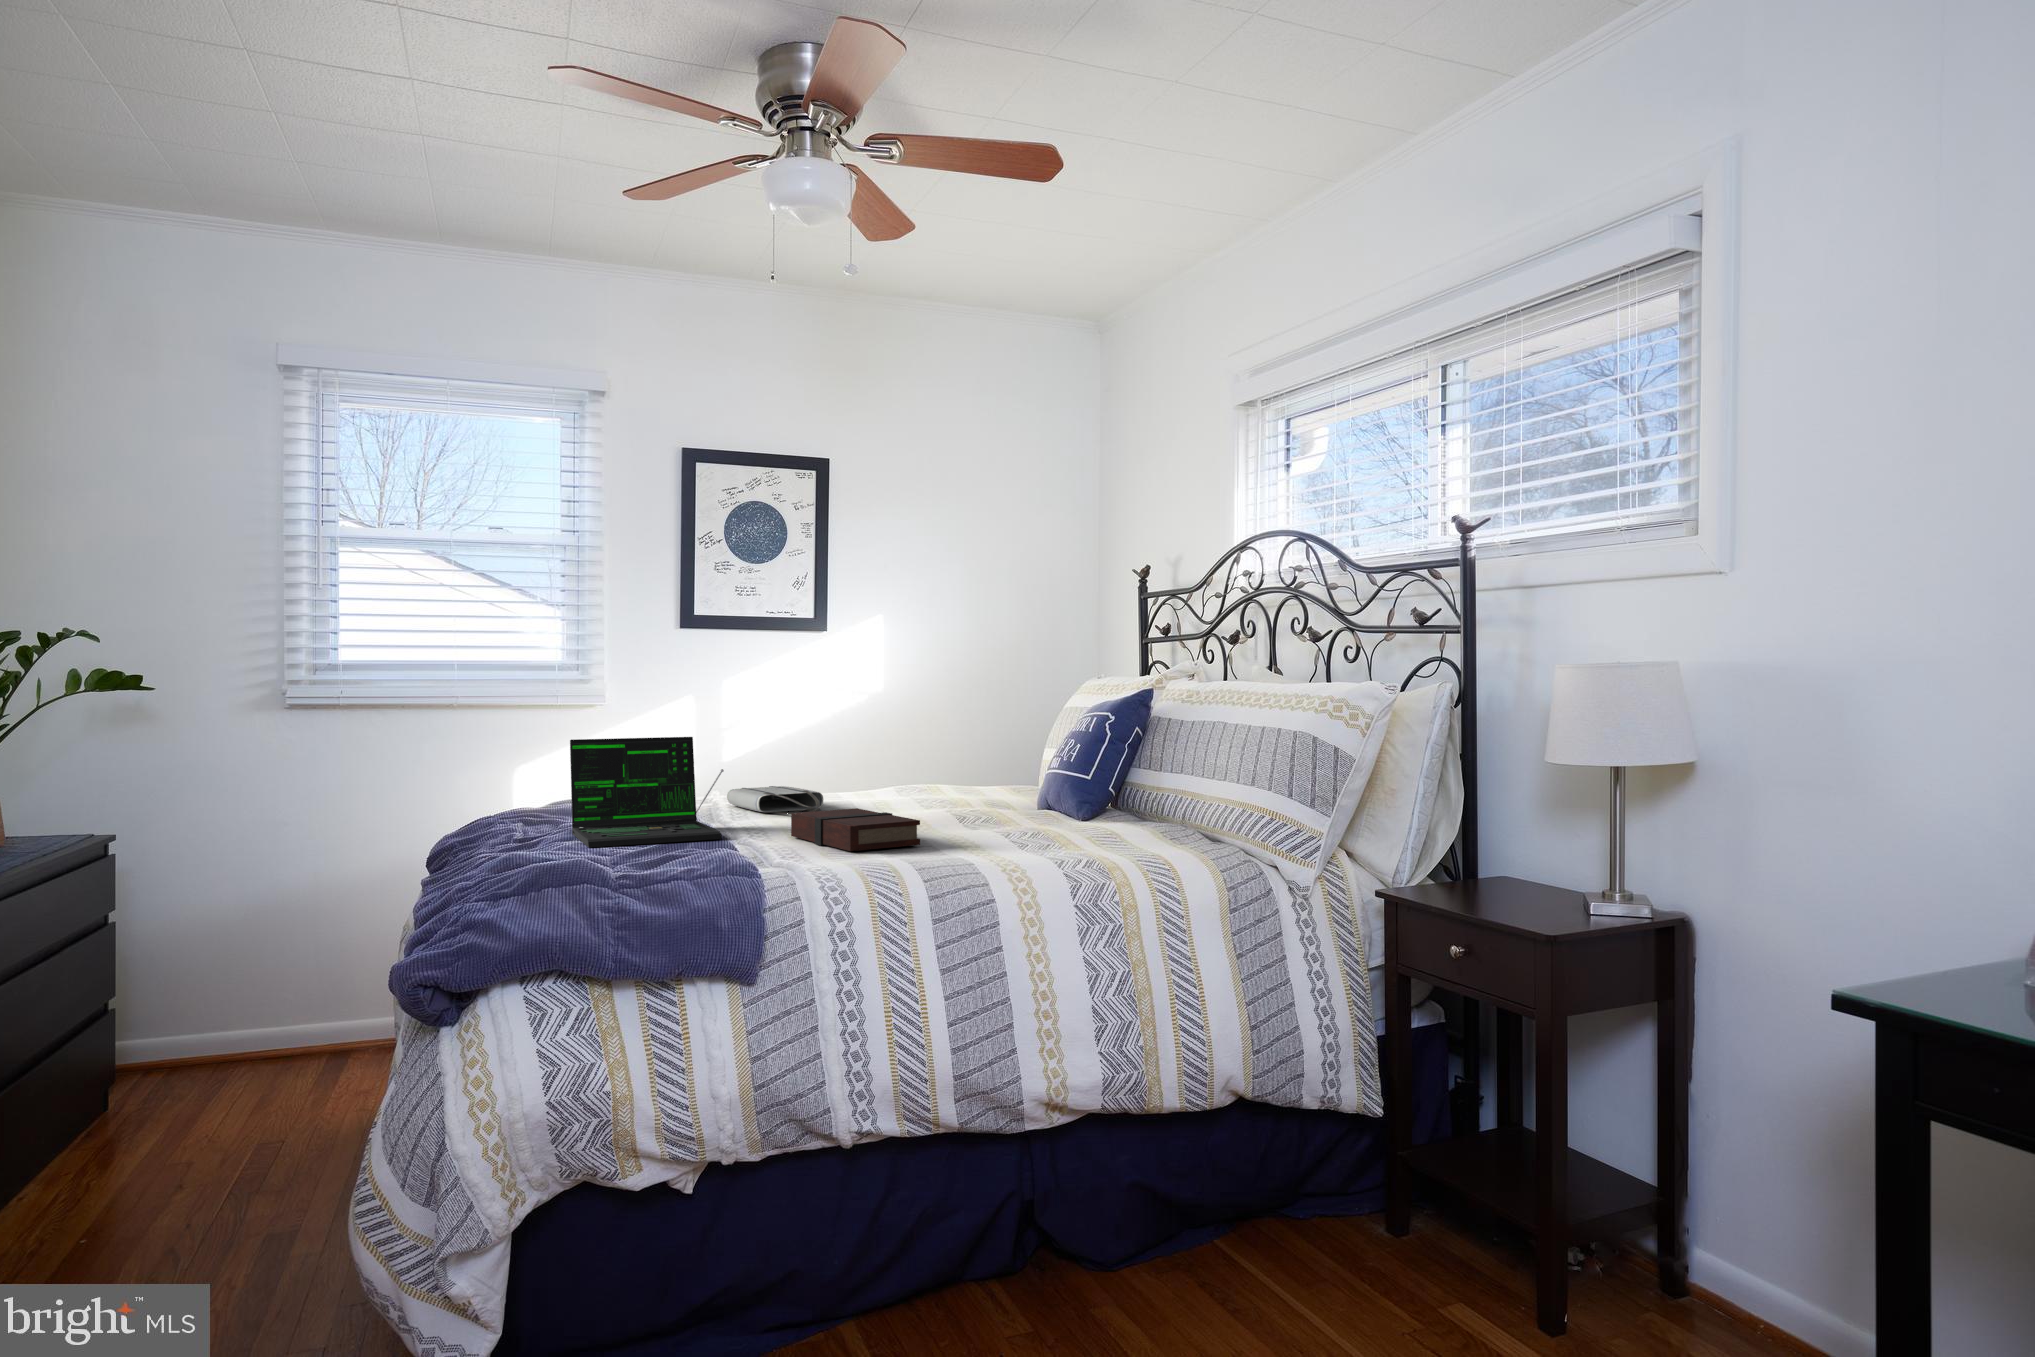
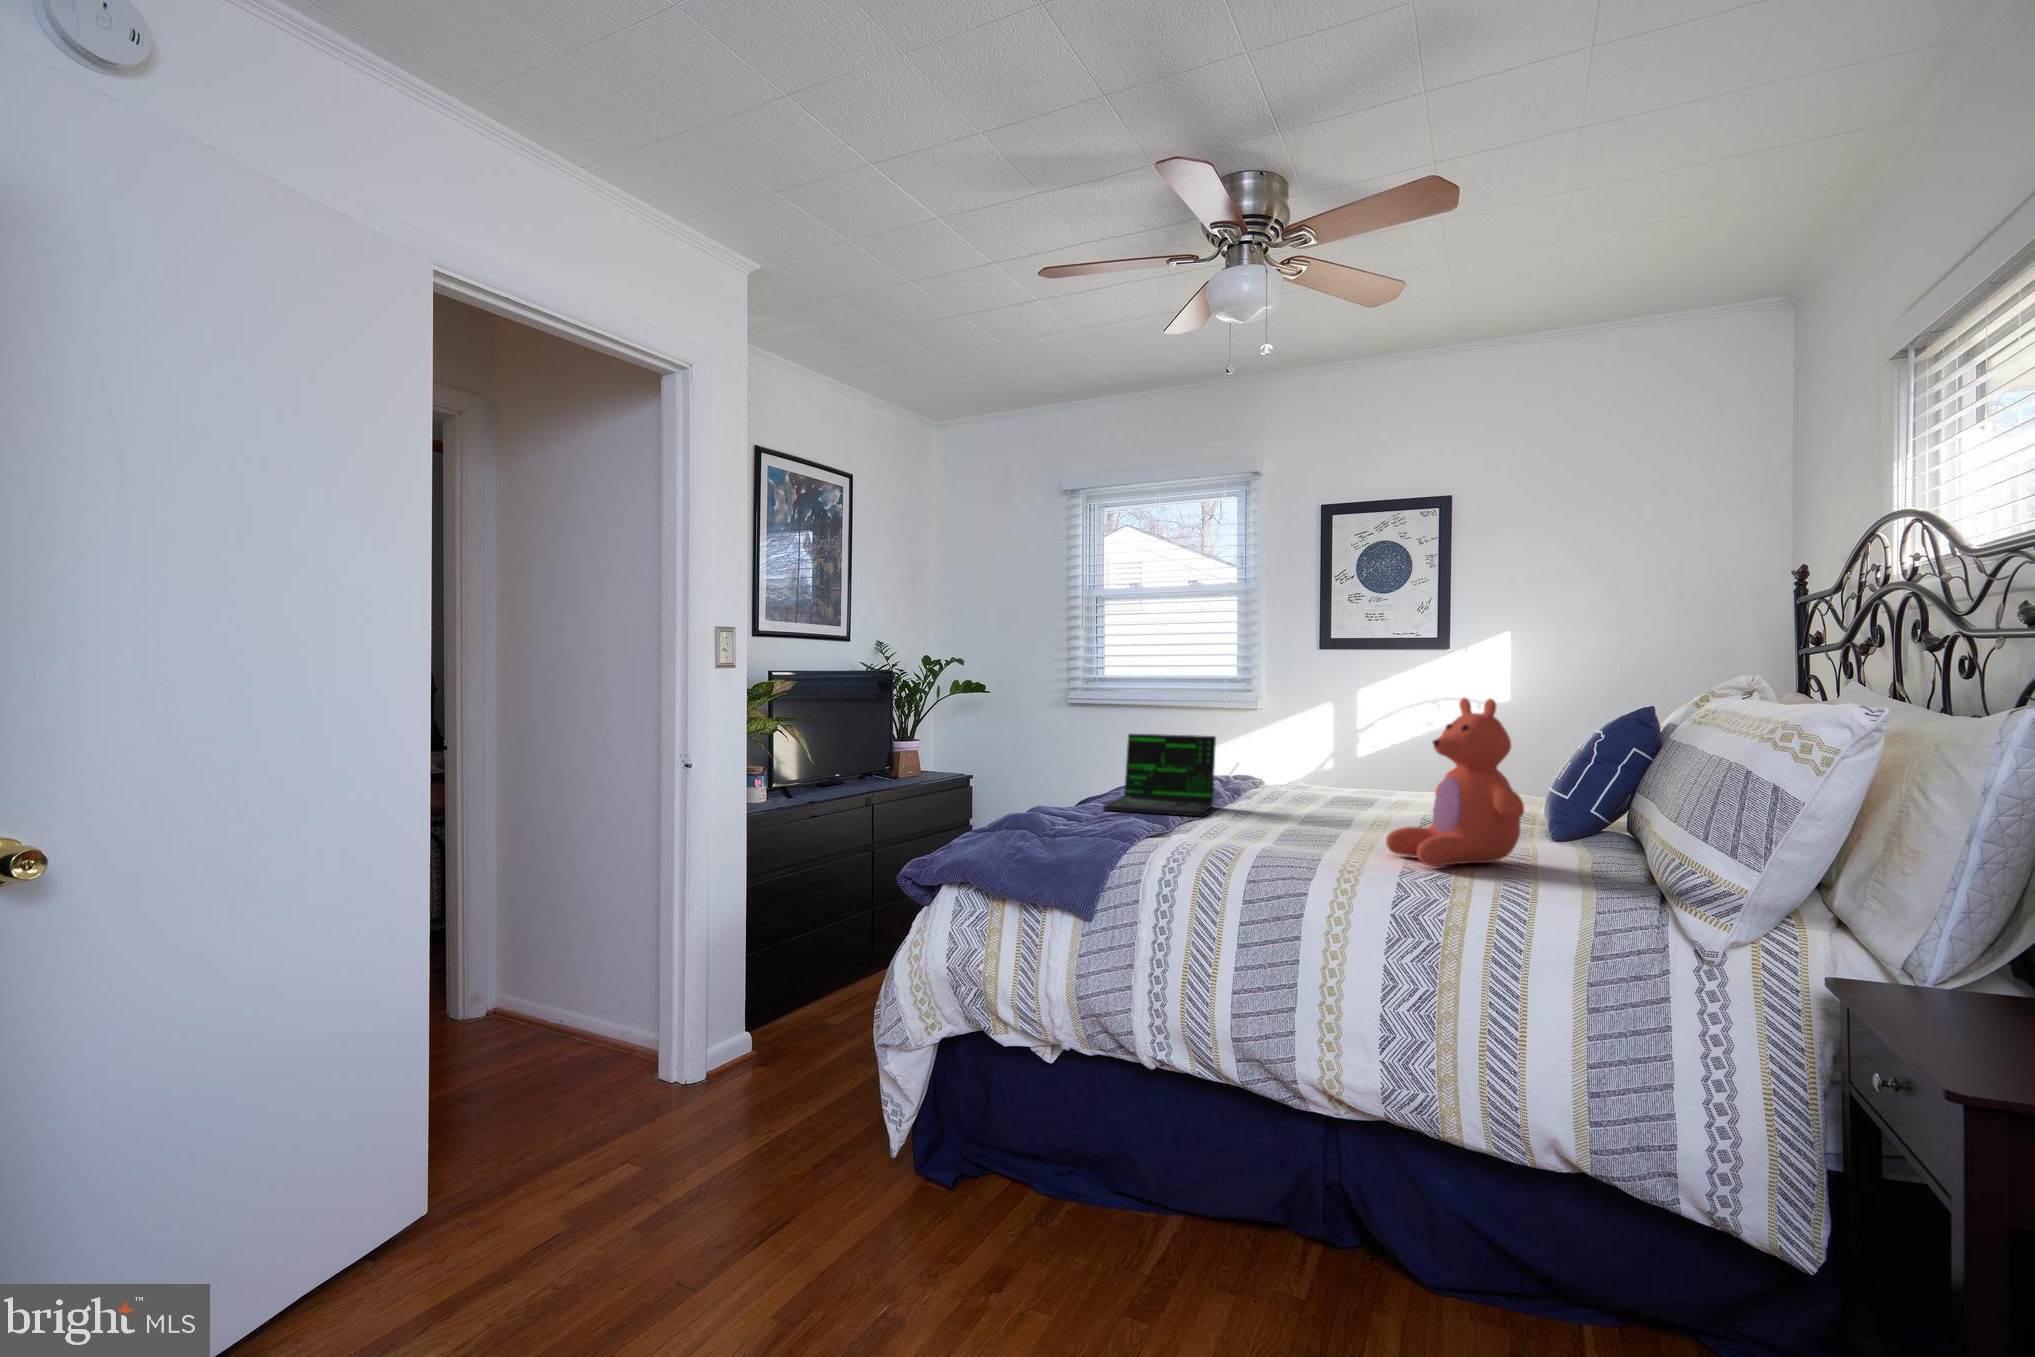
teddy bear: none [1007,681,1142,852] -> present [1386,698,1524,866]
tote bag: present [727,786,824,814] -> none [1290,781,1353,805]
book: present [791,808,920,851] -> none [1247,802,1319,840]

